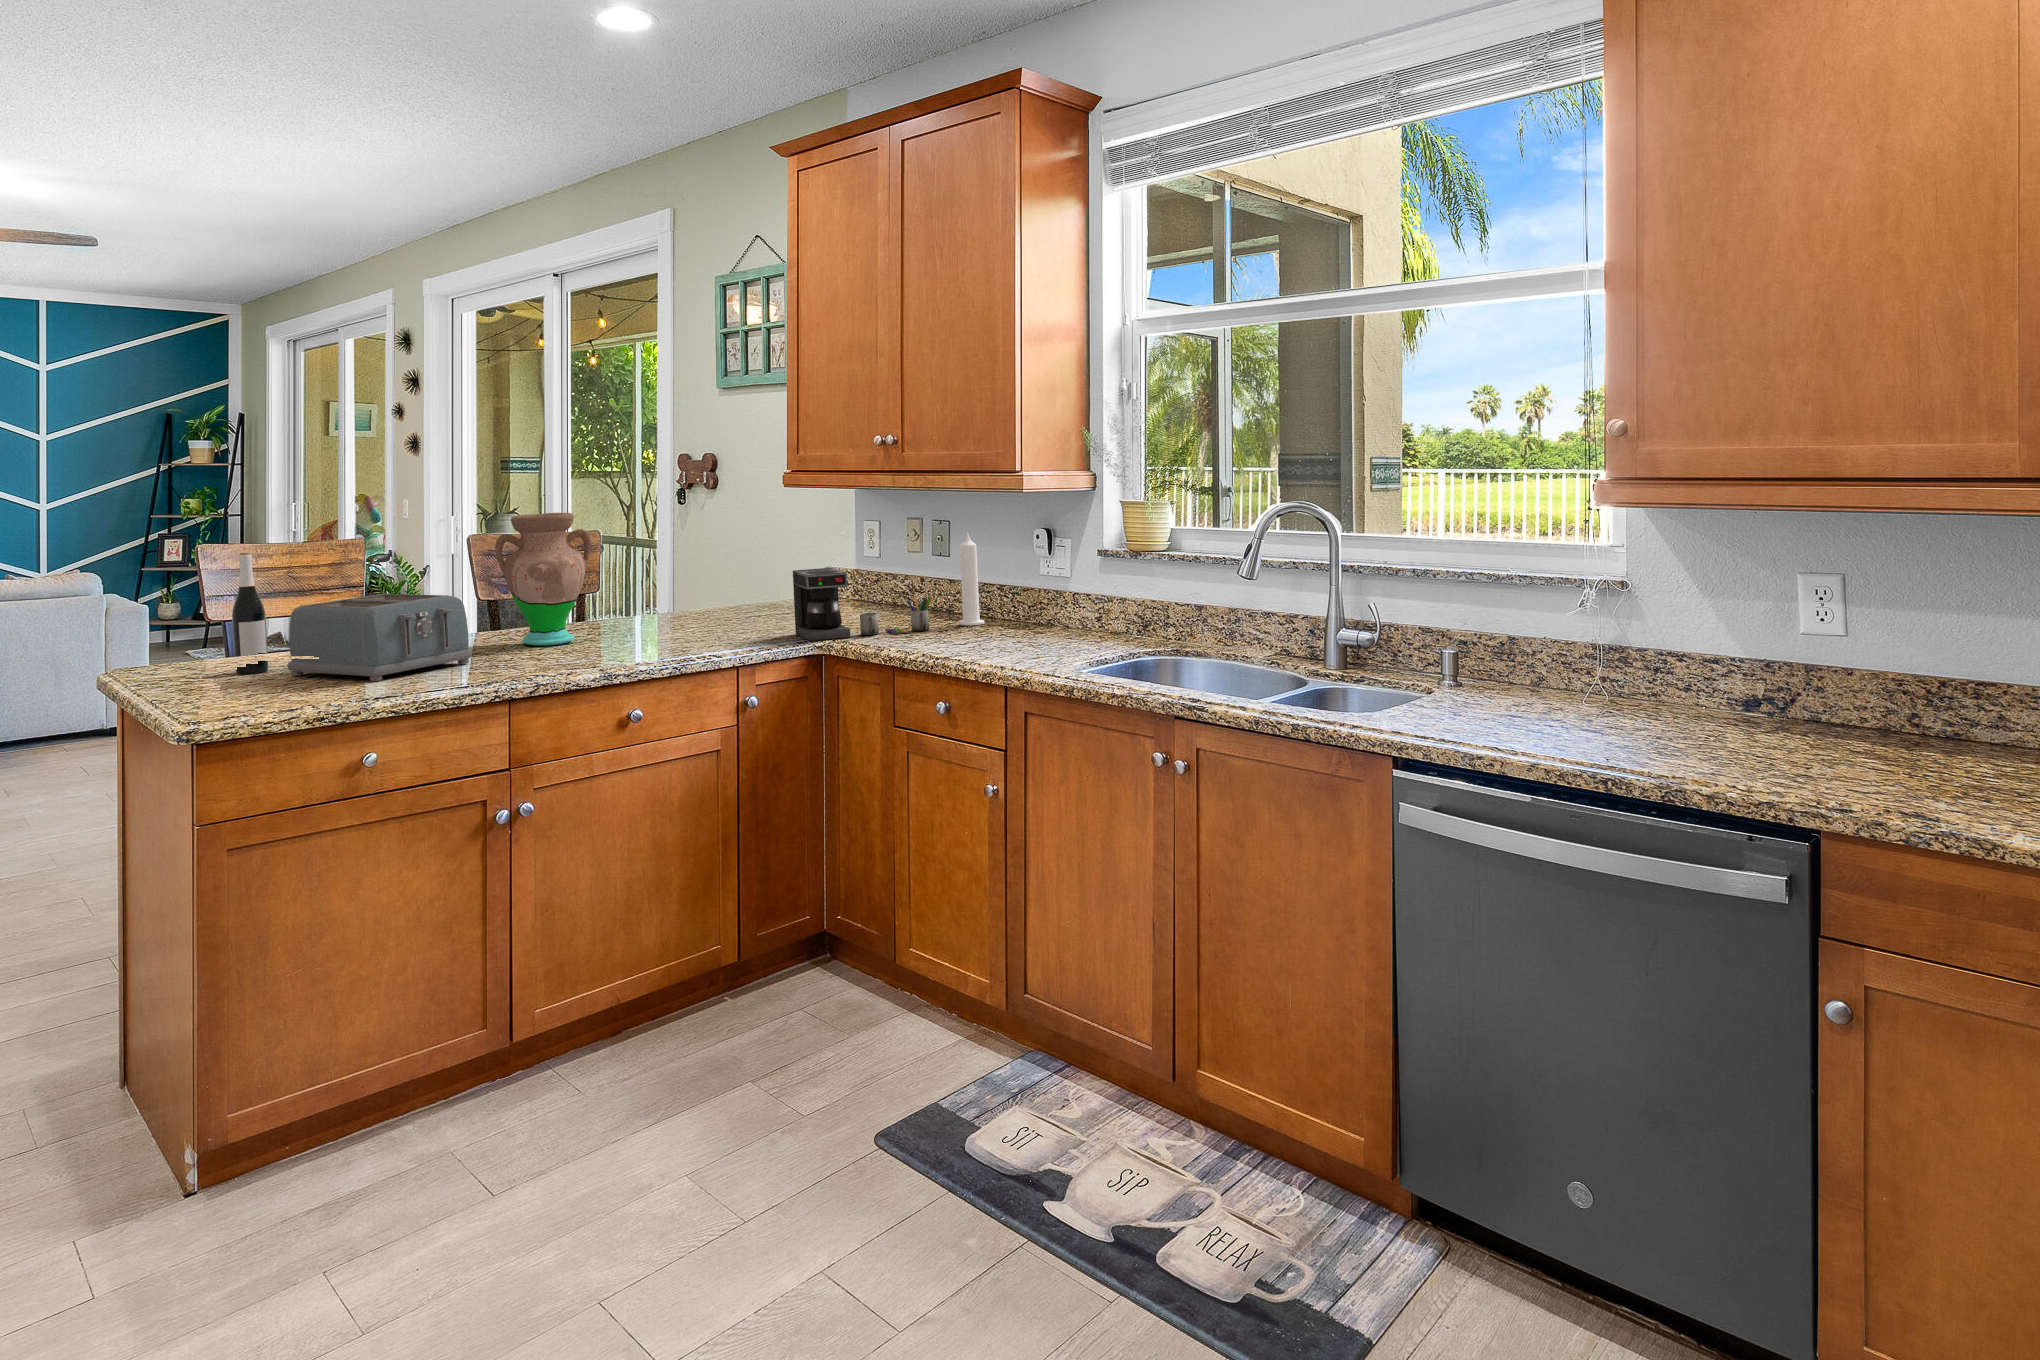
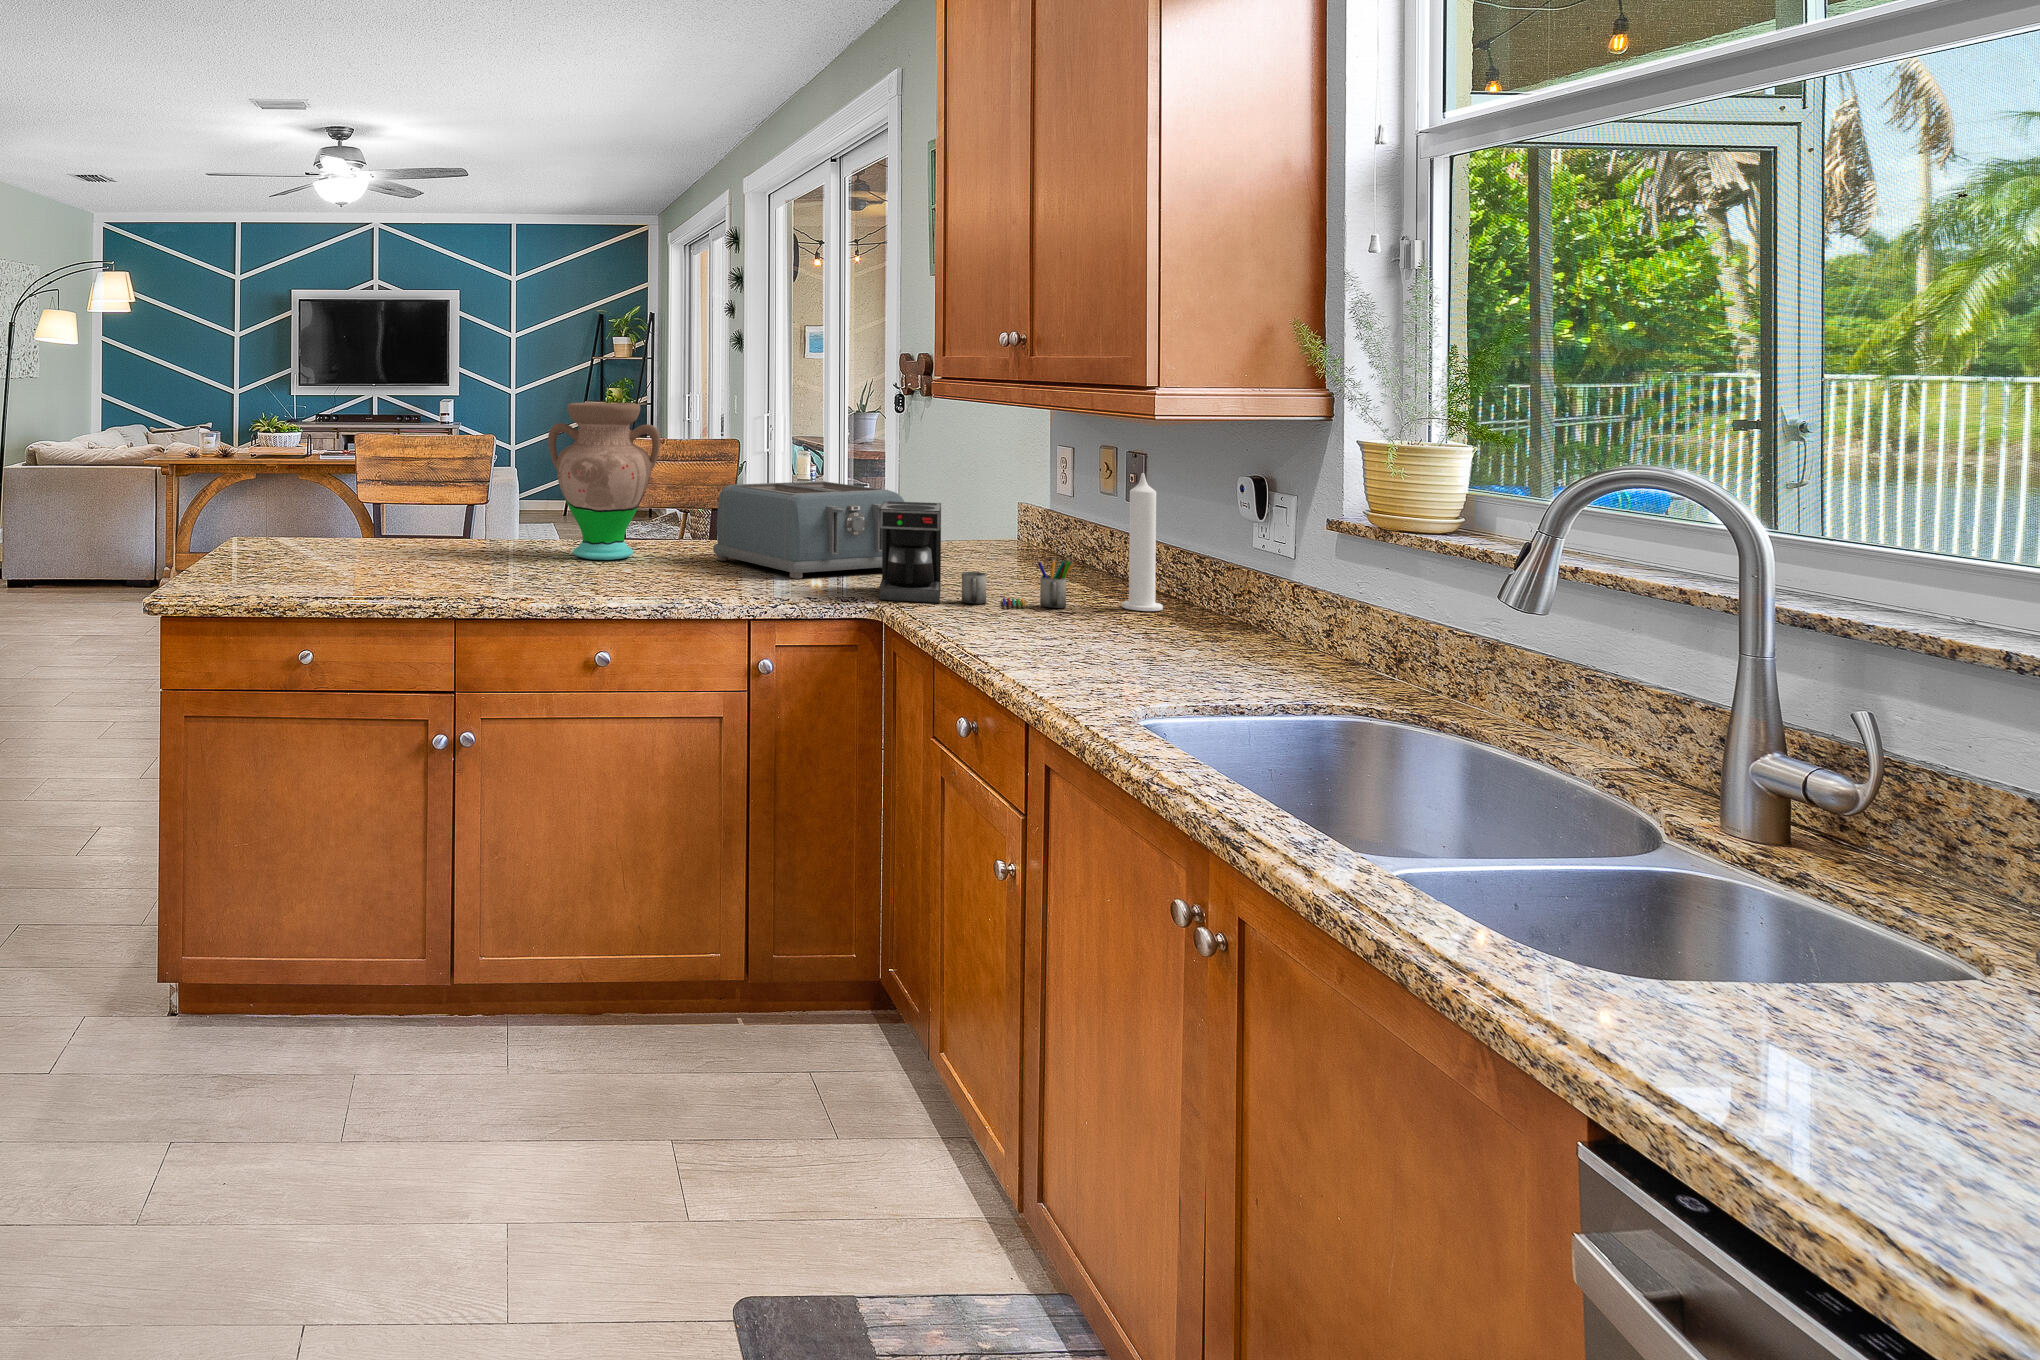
wine bottle: present [232,553,268,674] -> none [270,420,304,549]
toaster: present [288,593,472,681] -> present [713,481,904,579]

